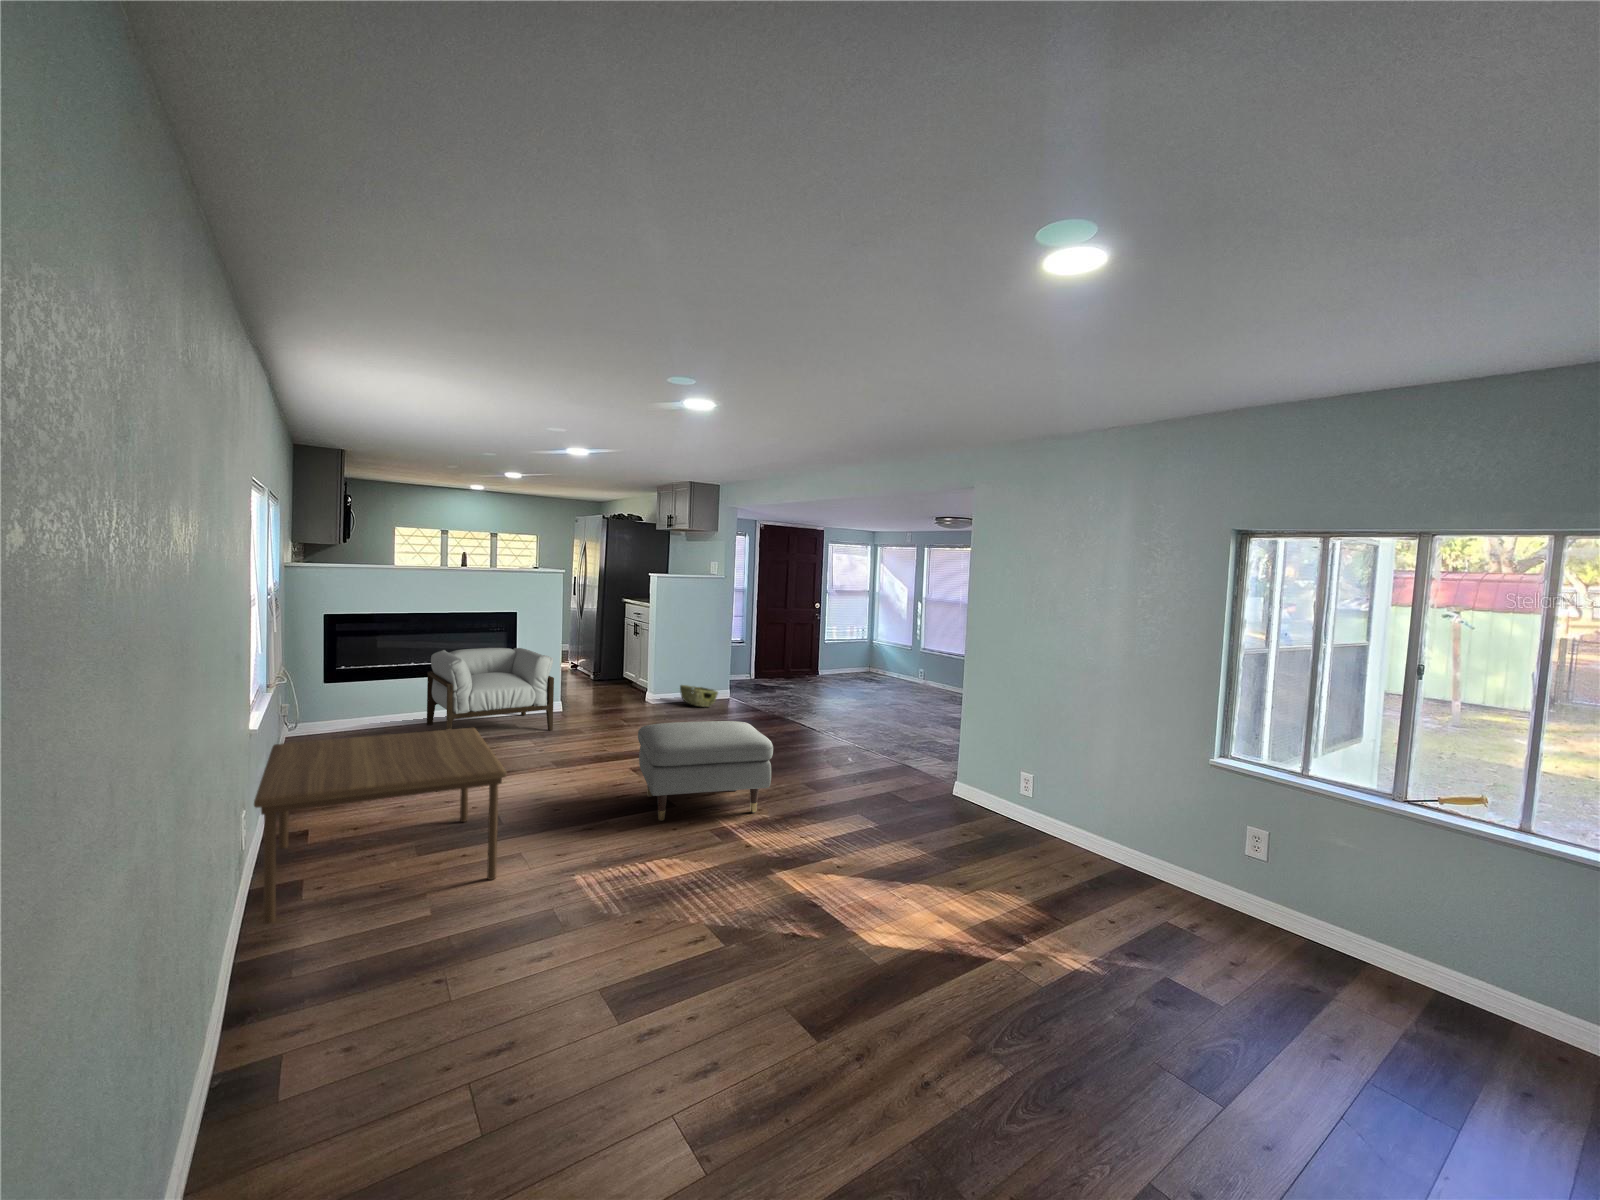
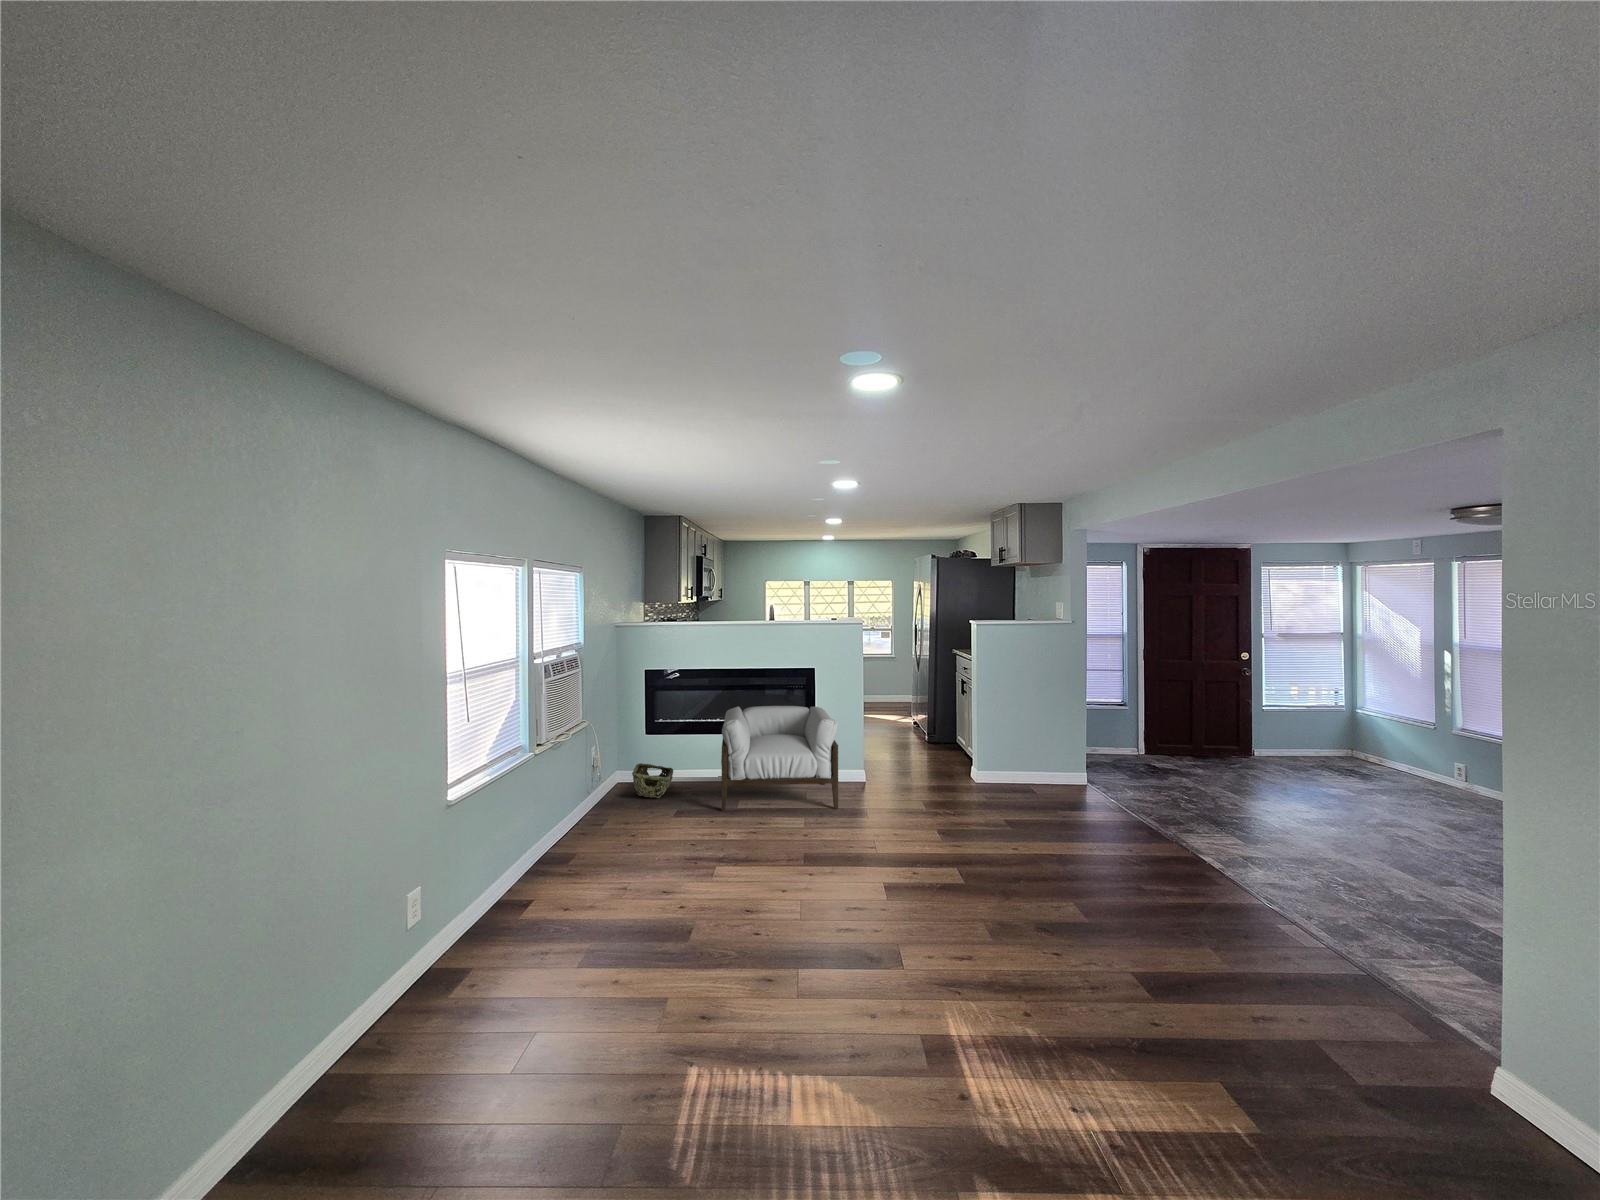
woven basket: present [680,685,718,707] -> present [632,763,673,798]
ottoman: present [638,721,773,821] -> none [840,835,1044,1016]
coffee table: present [254,728,507,924] -> none [317,814,653,1049]

